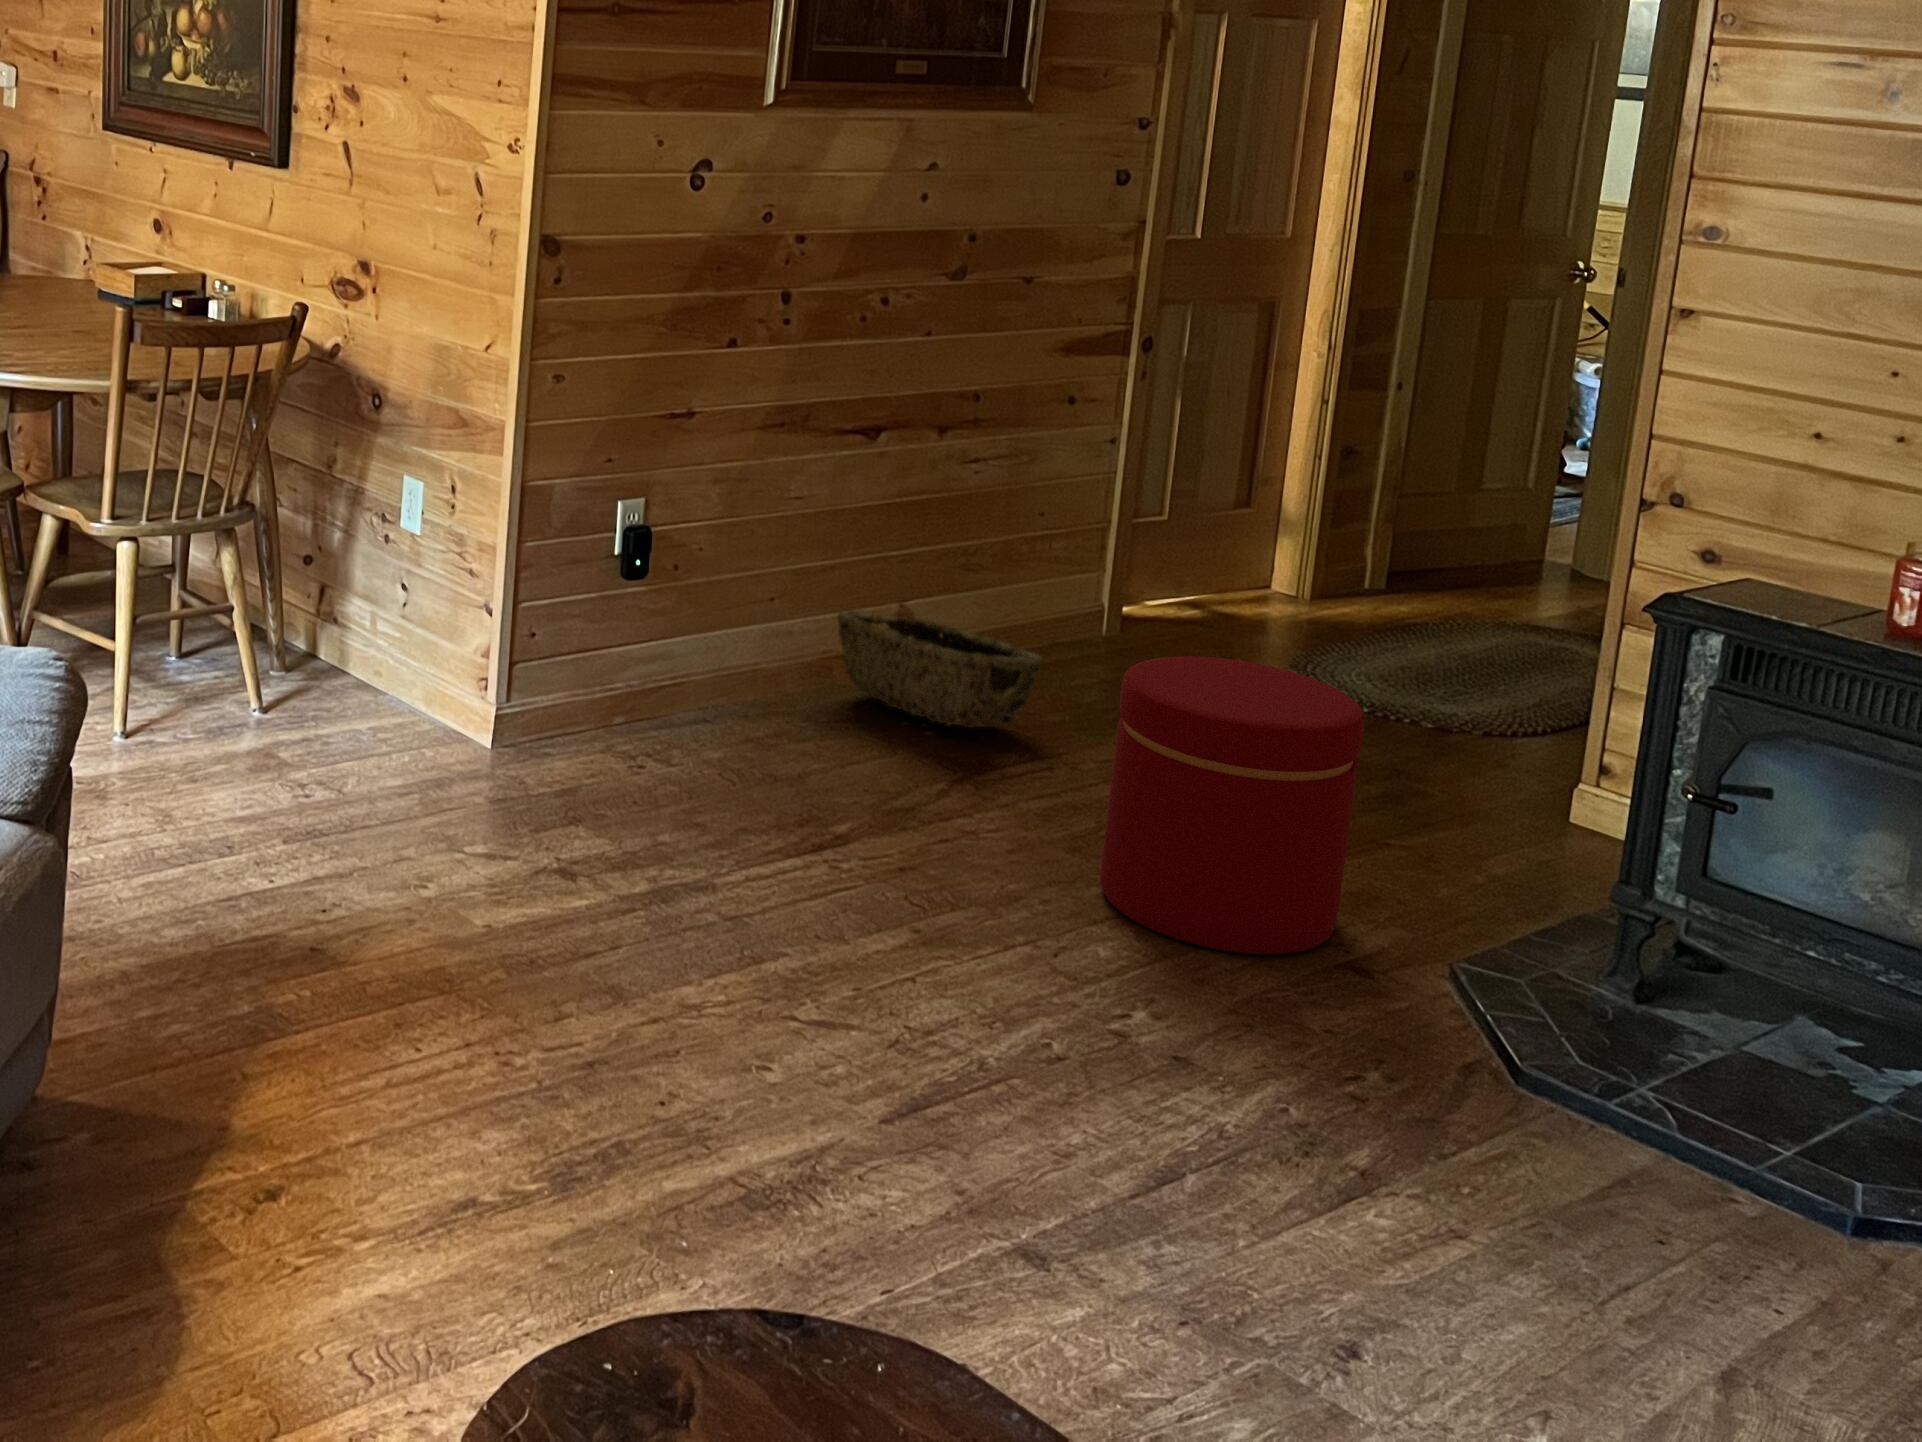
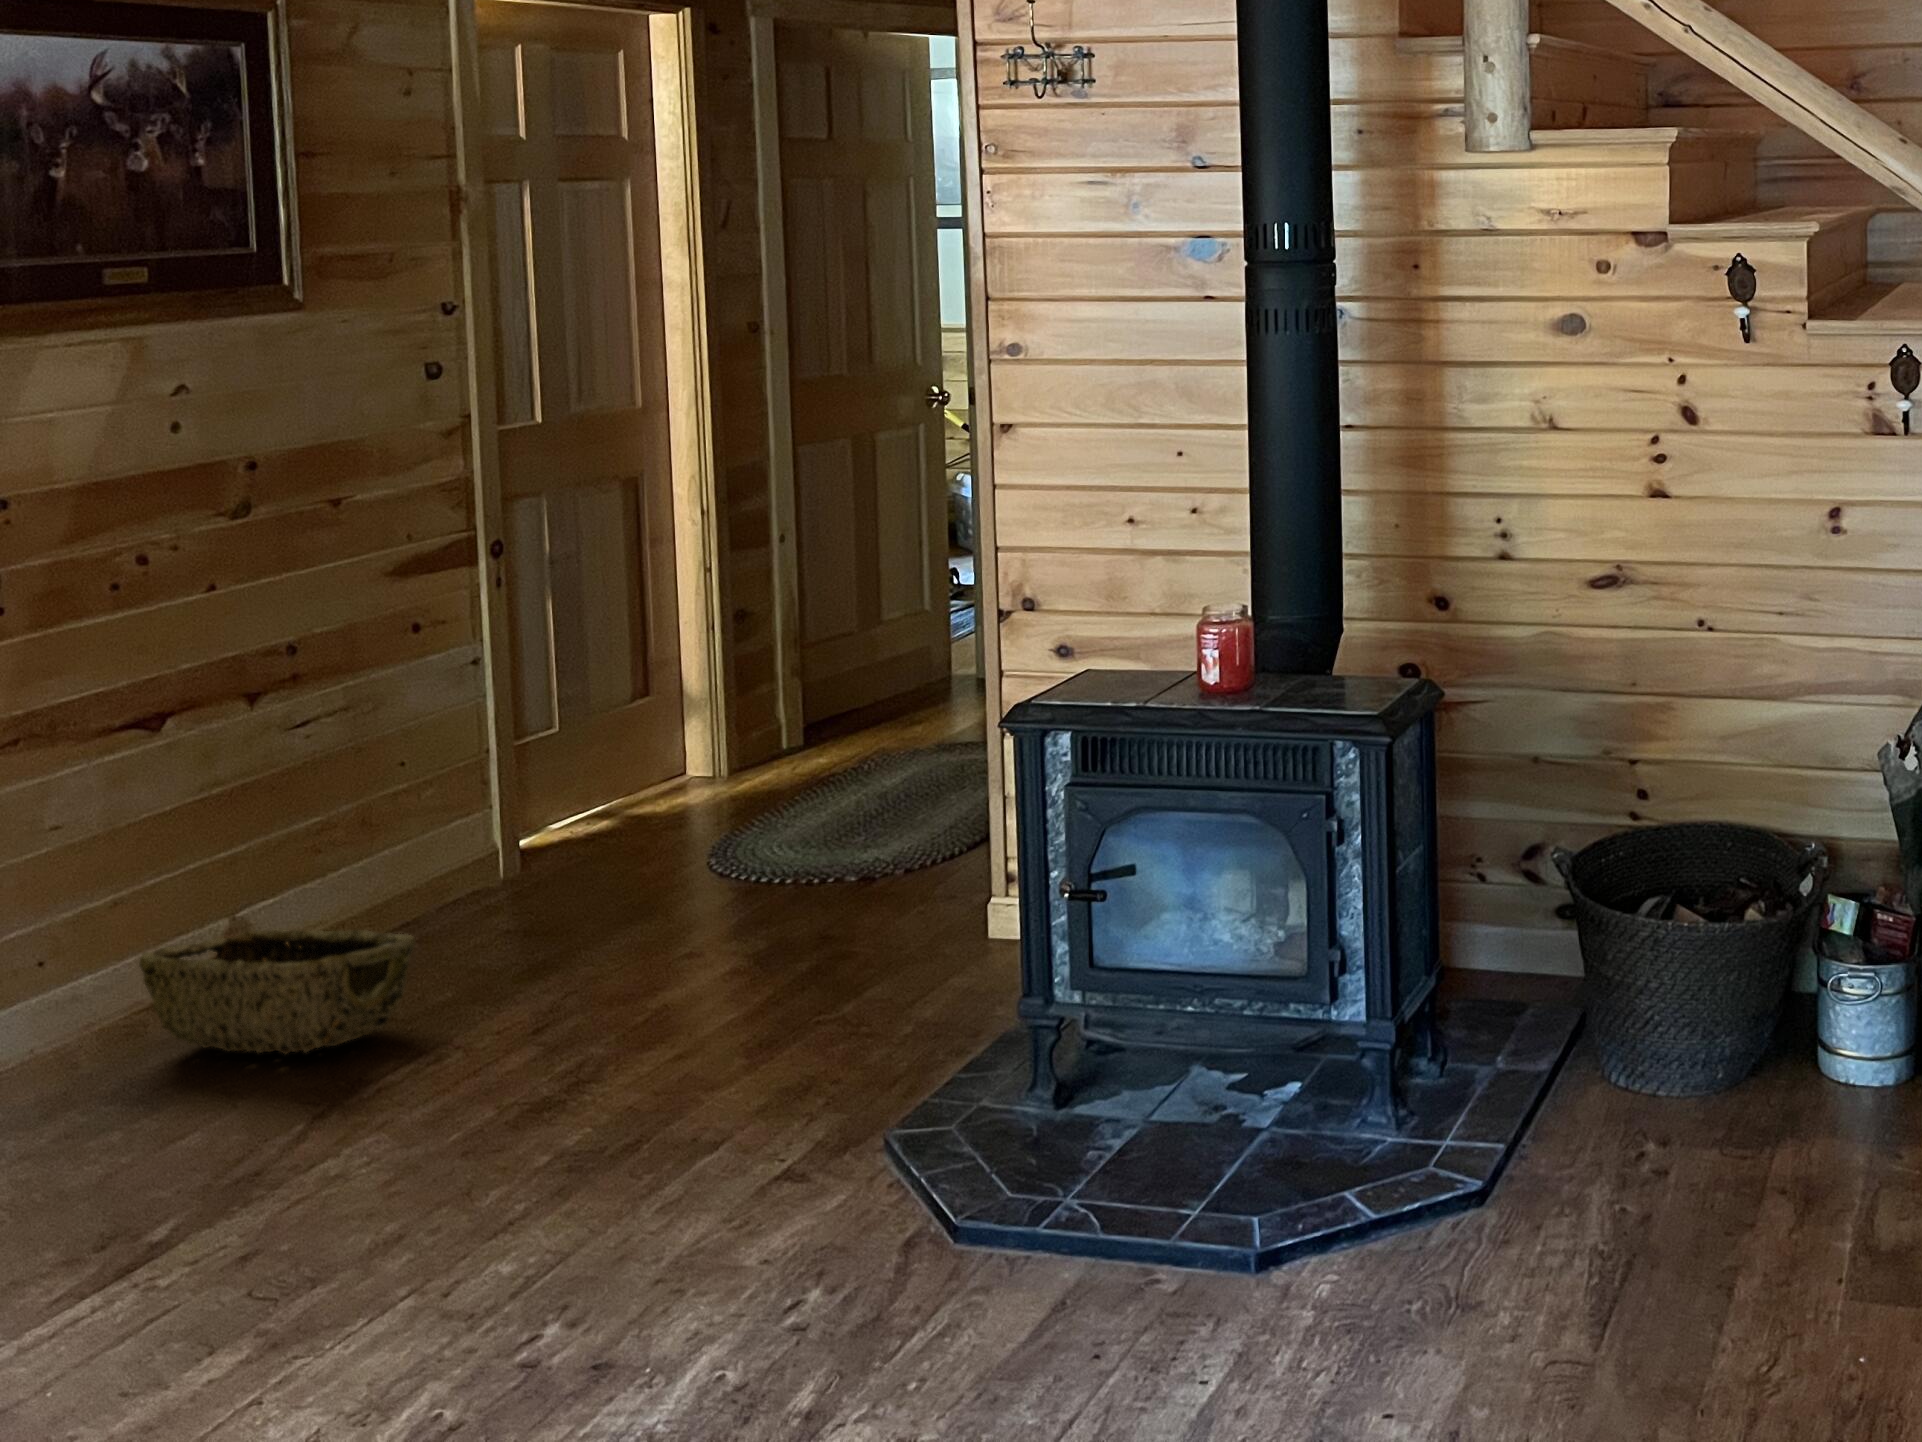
ottoman: present [1100,656,1364,954] -> none [488,881,767,1221]

